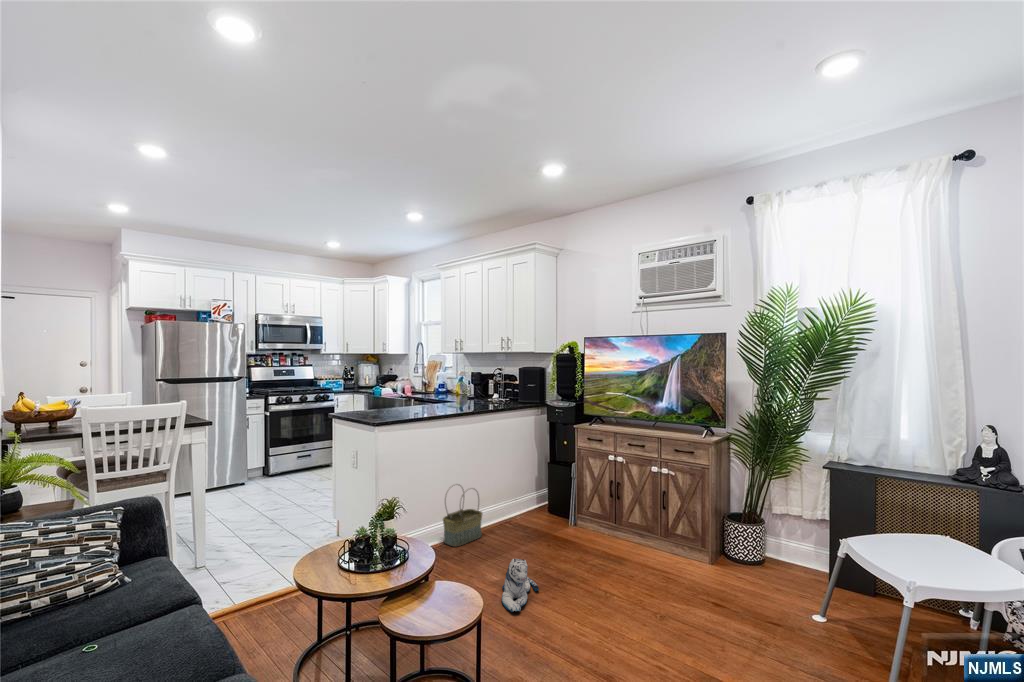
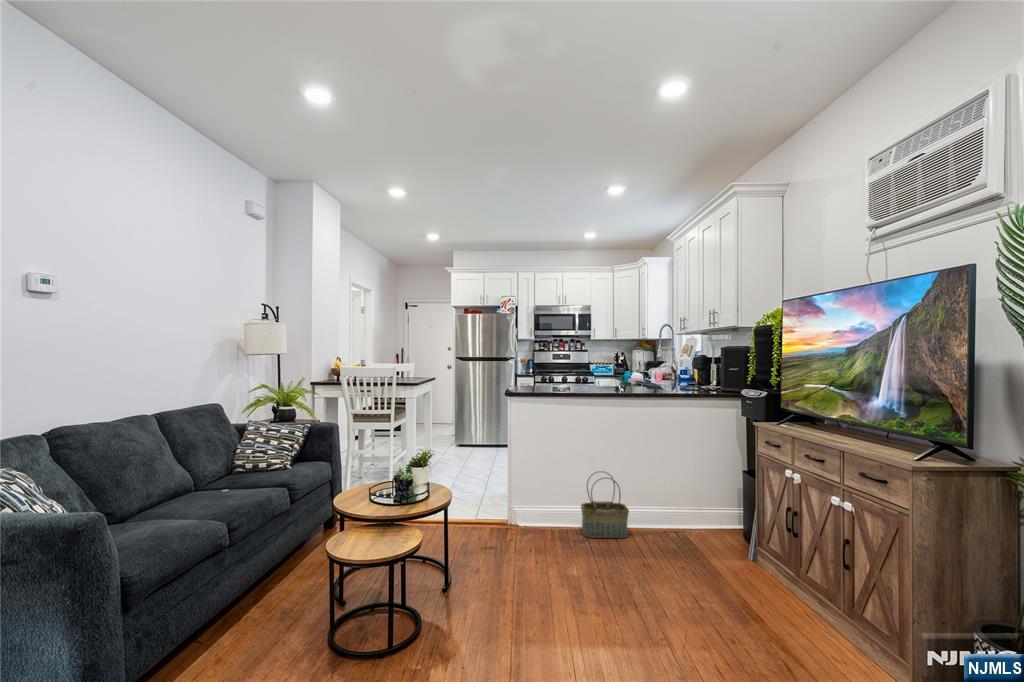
plush toy: present [501,559,539,612] -> none [534,556,603,615]

